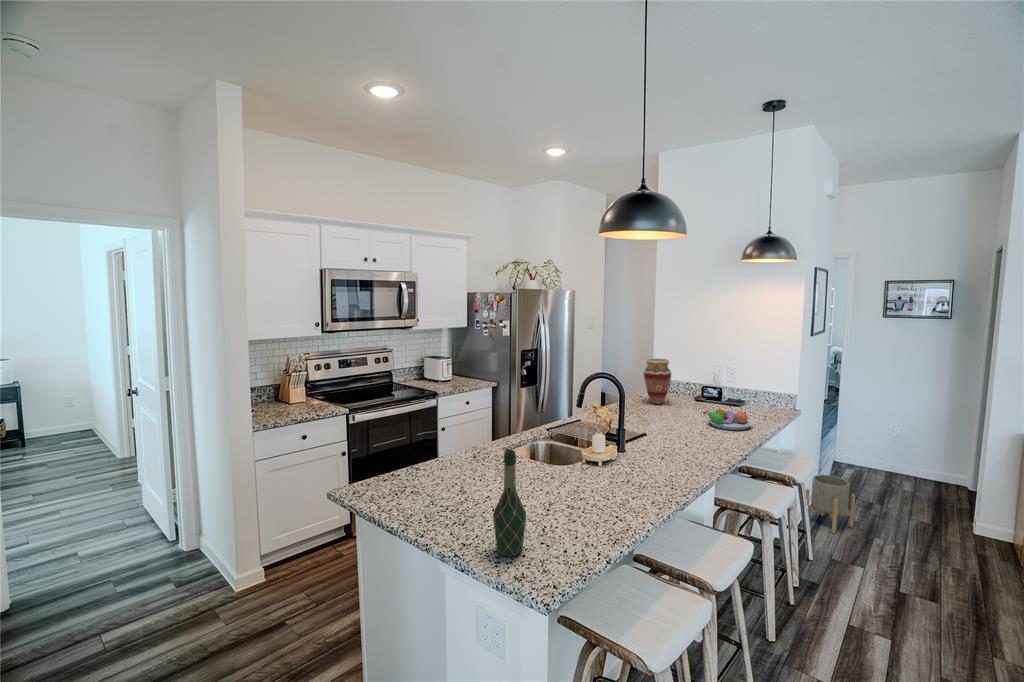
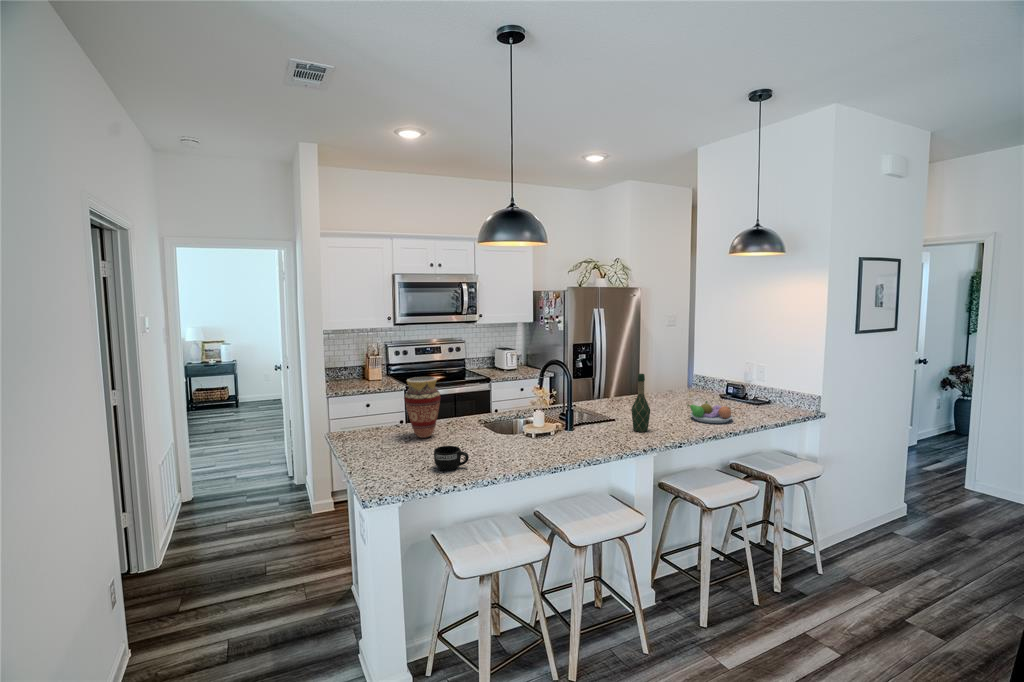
vase: present [644,359,671,404] -> present [405,377,440,438]
wine bottle: present [493,450,526,556] -> present [631,374,650,432]
planter: present [806,475,855,533] -> none [853,492,915,558]
mug: none [560,501,603,537] -> present [434,446,469,470]

